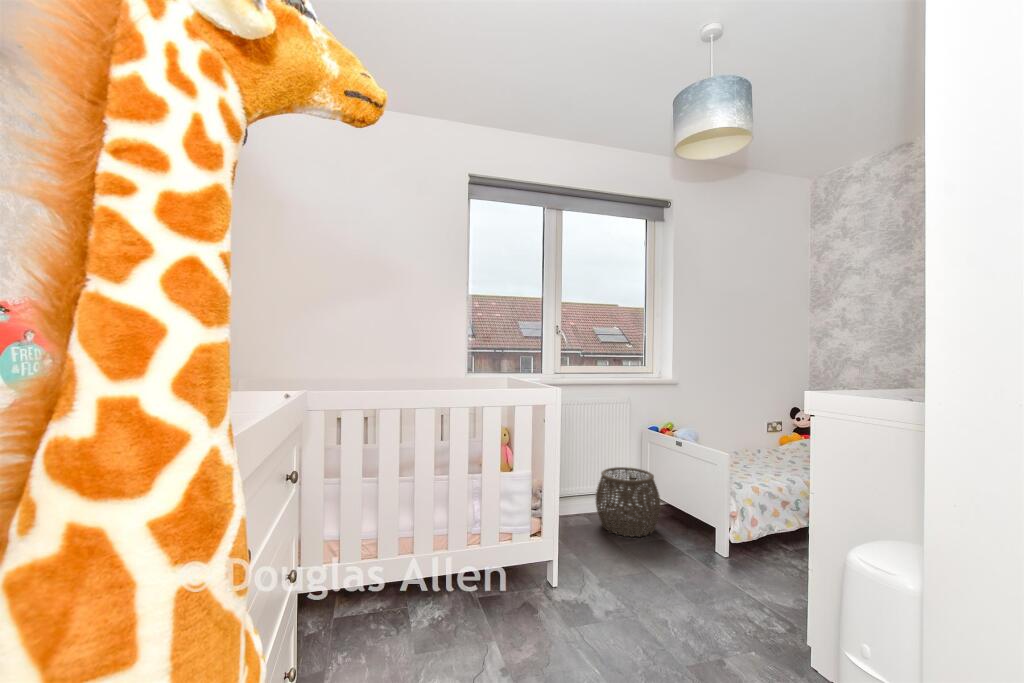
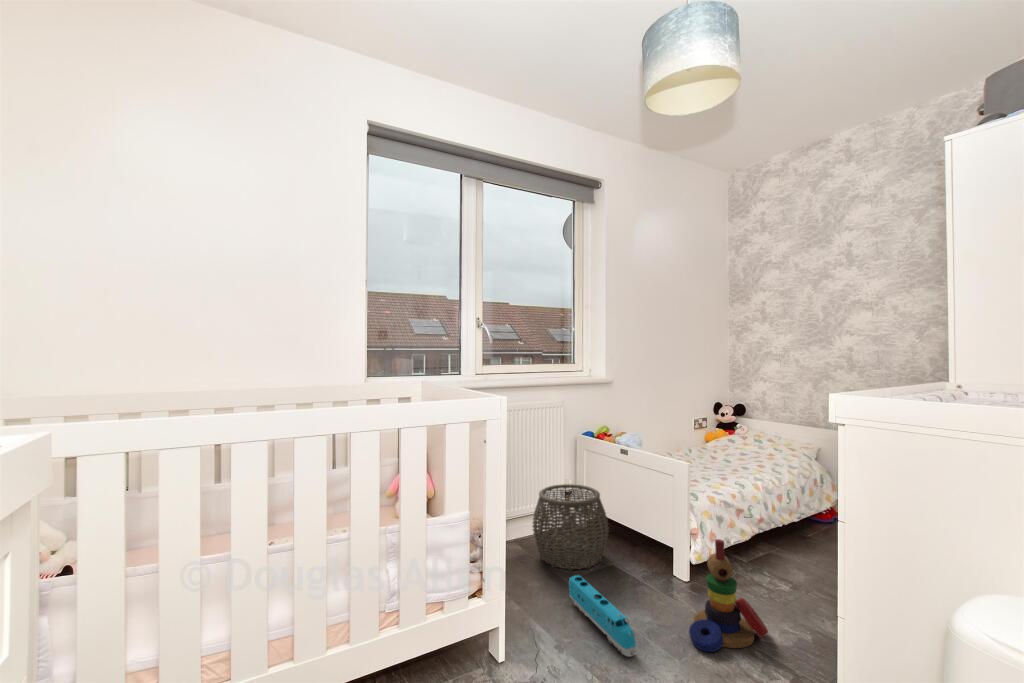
stacking toy: none [709,518,782,607] -> present [689,539,768,652]
toy train: none [617,537,660,597] -> present [569,575,636,656]

